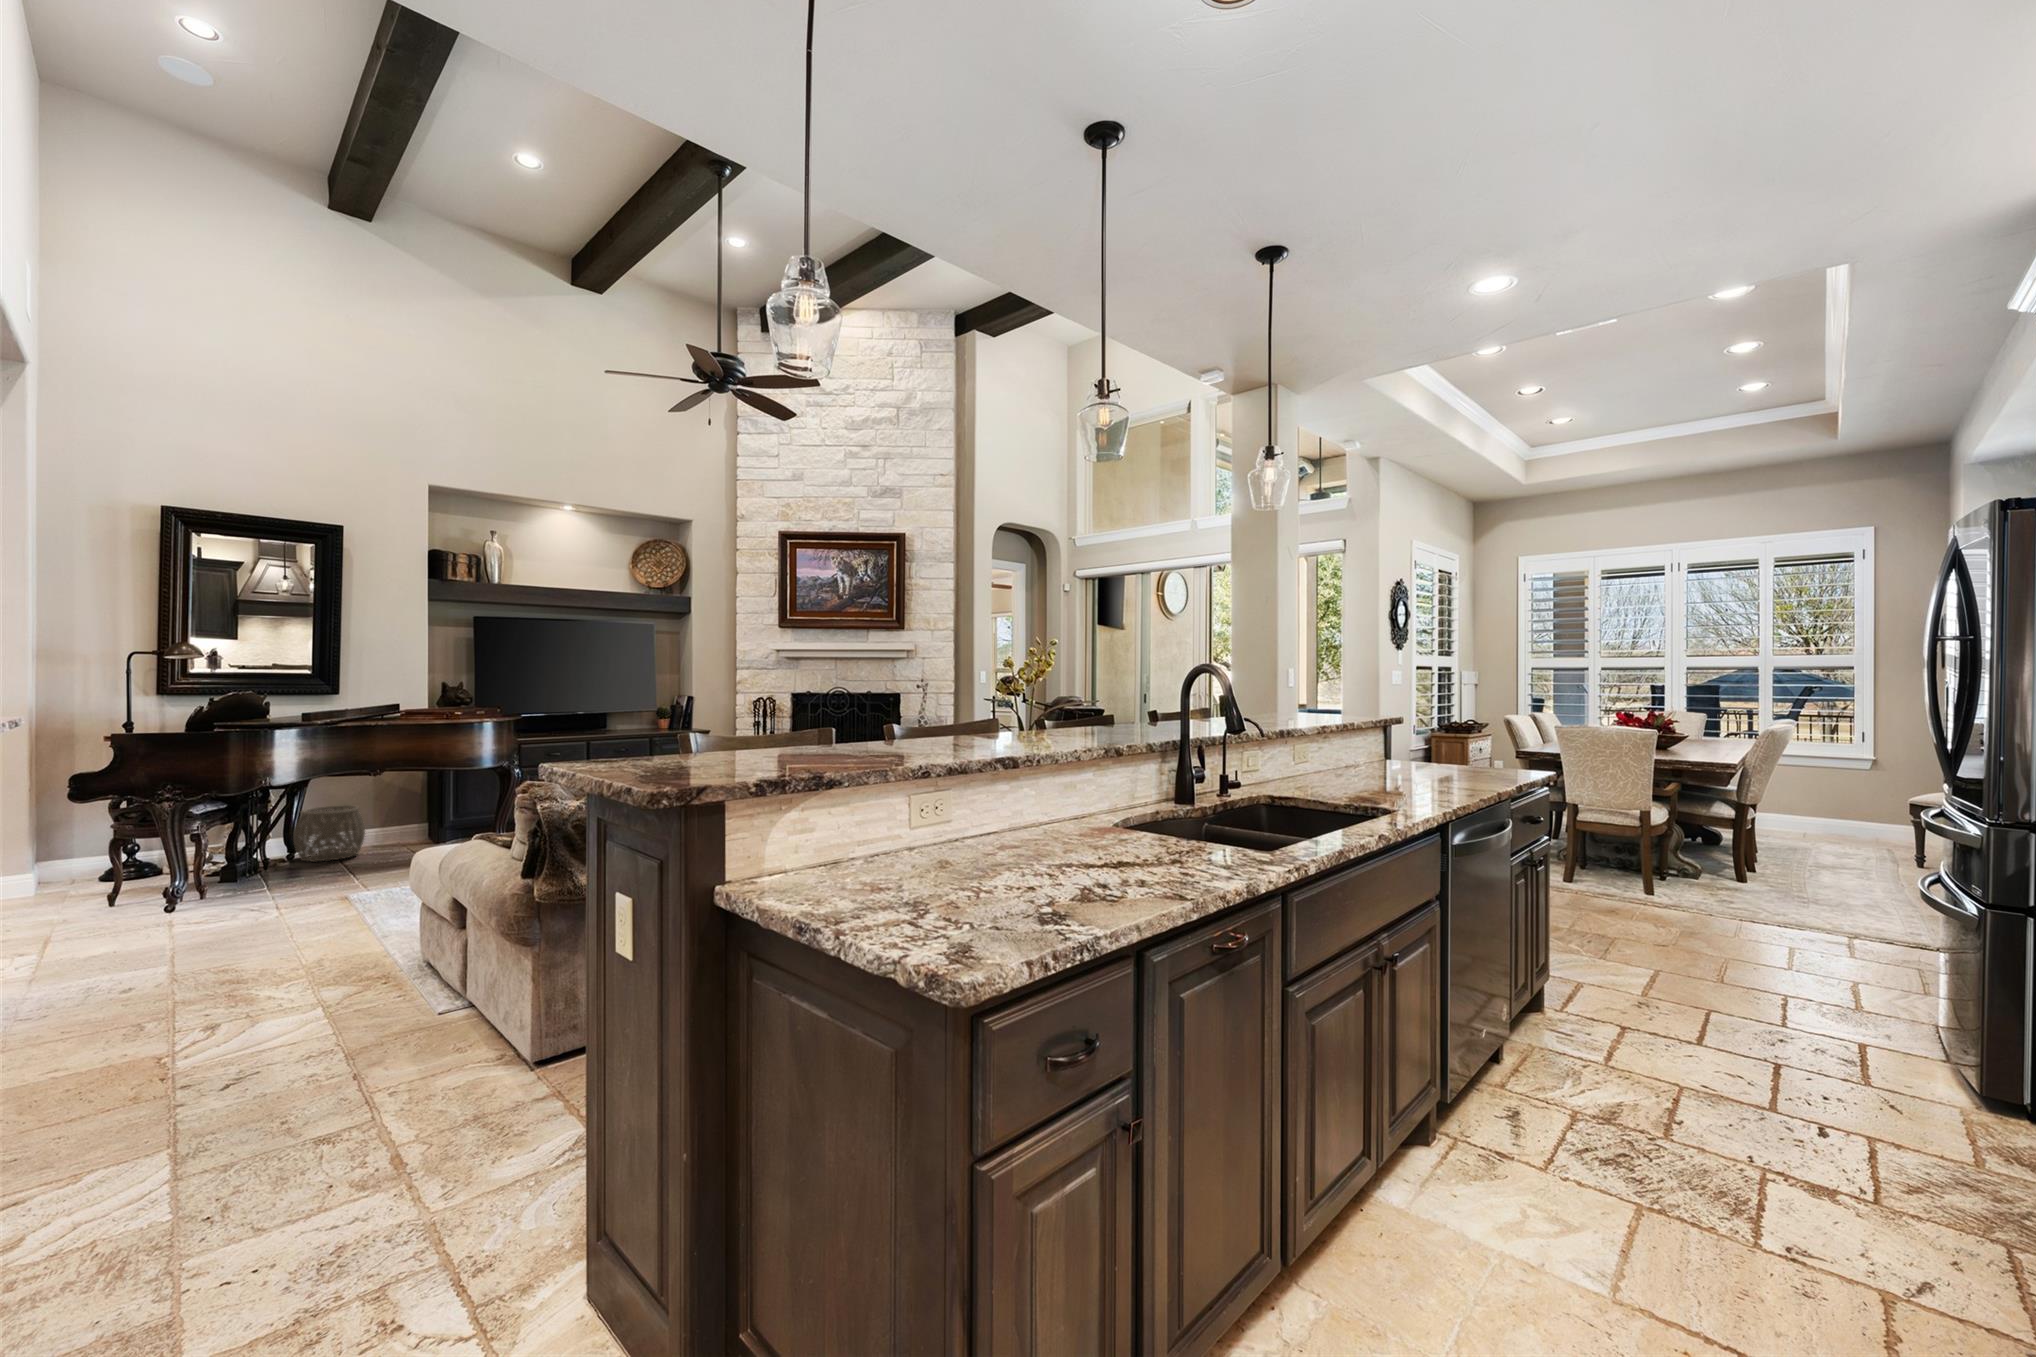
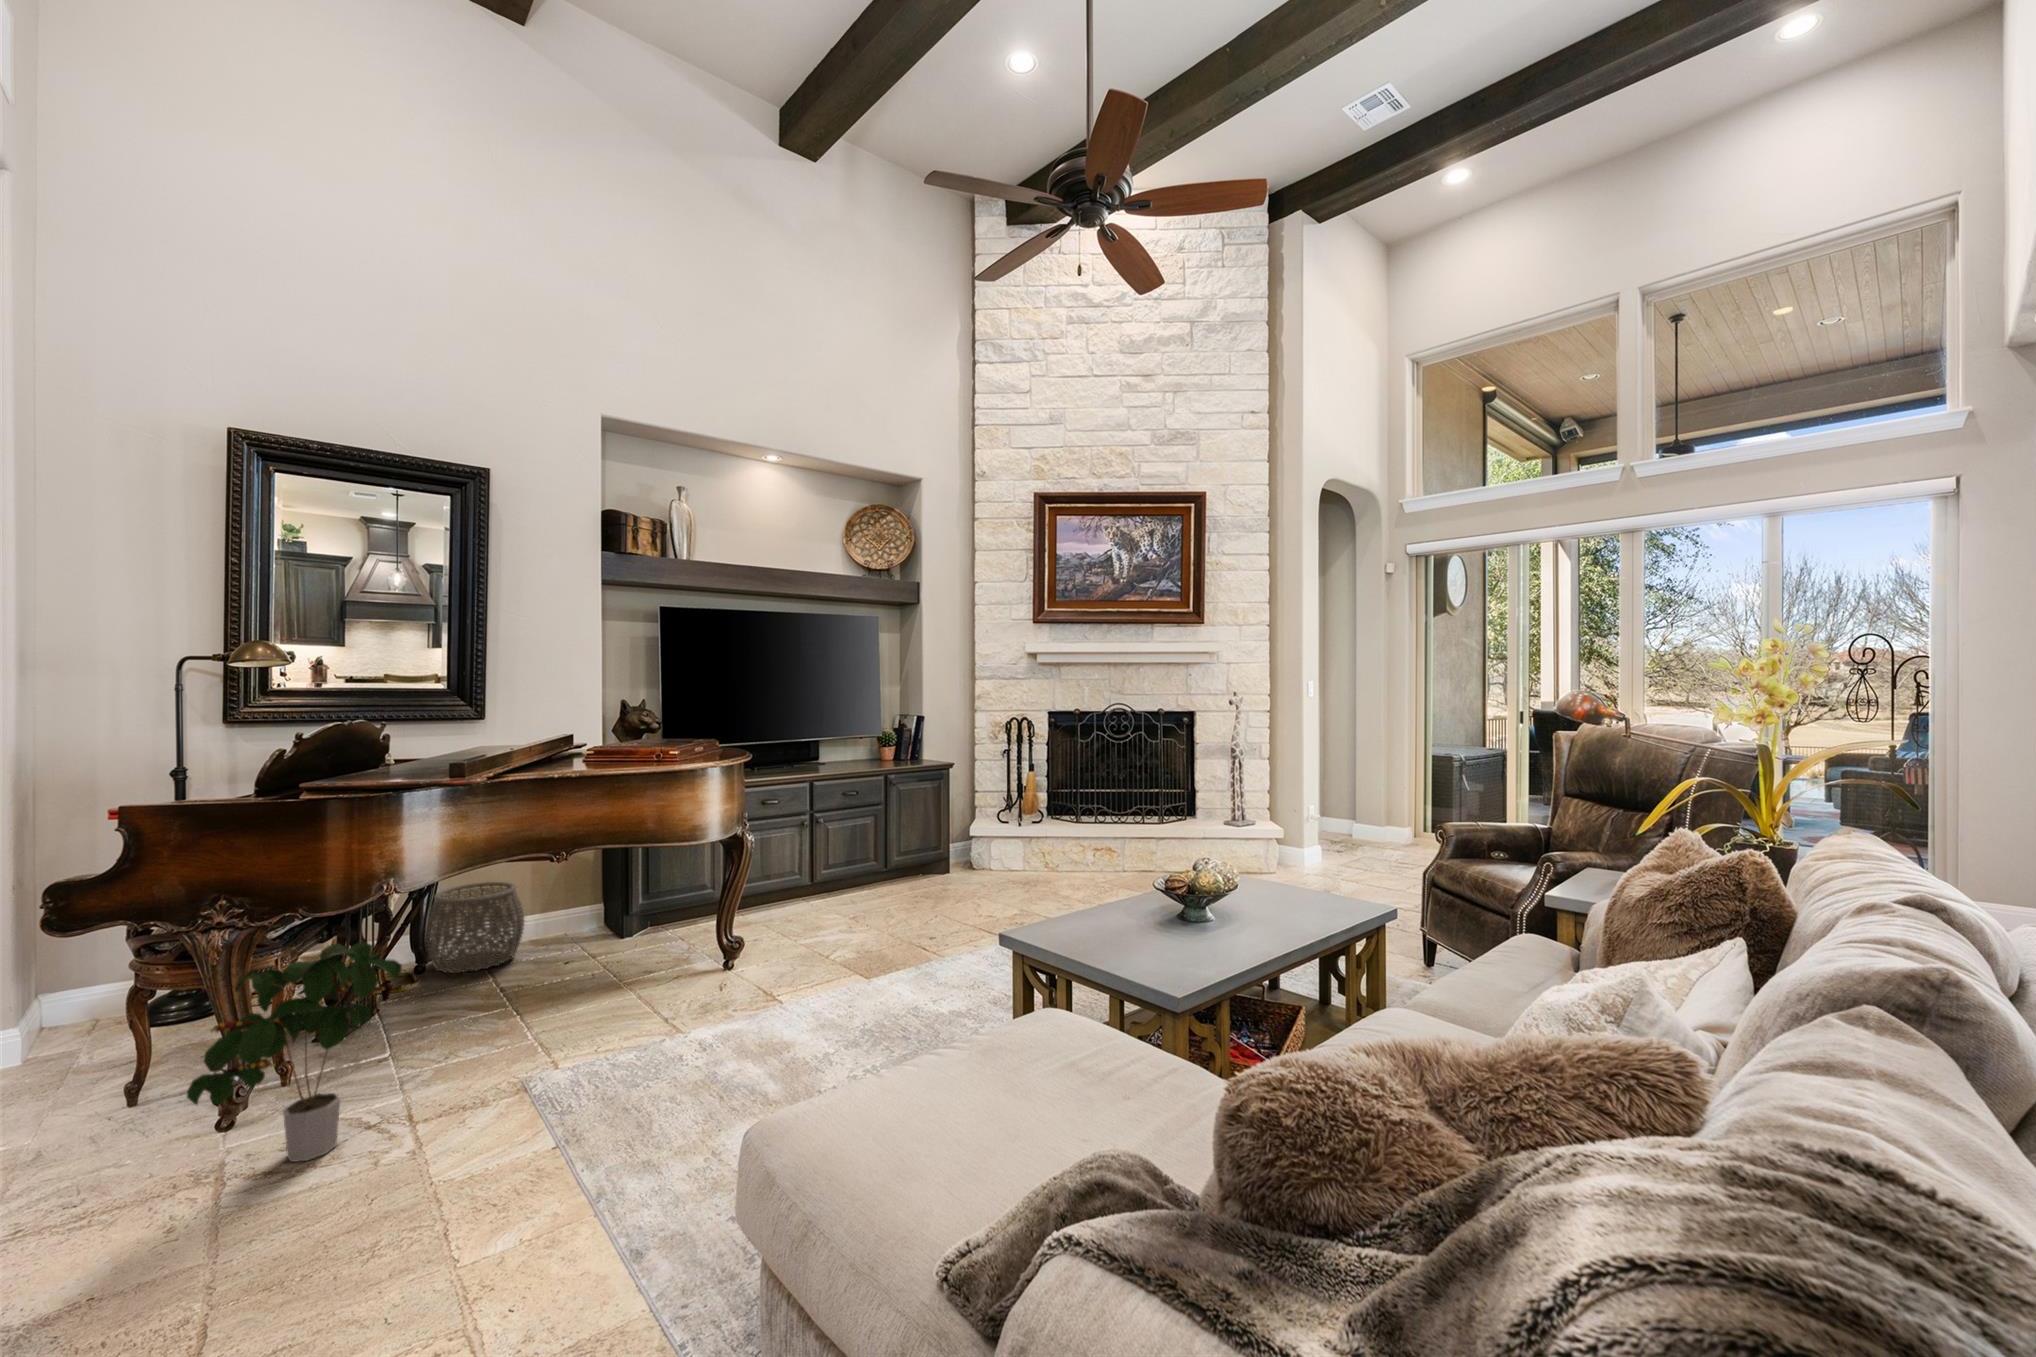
potted plant: none [156,811,274,924] -> present [187,942,402,1162]

